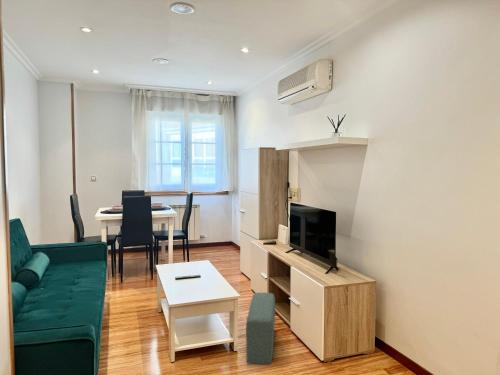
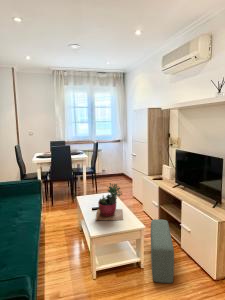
succulent plant: none [178,242,215,289] -> present [96,183,123,220]

